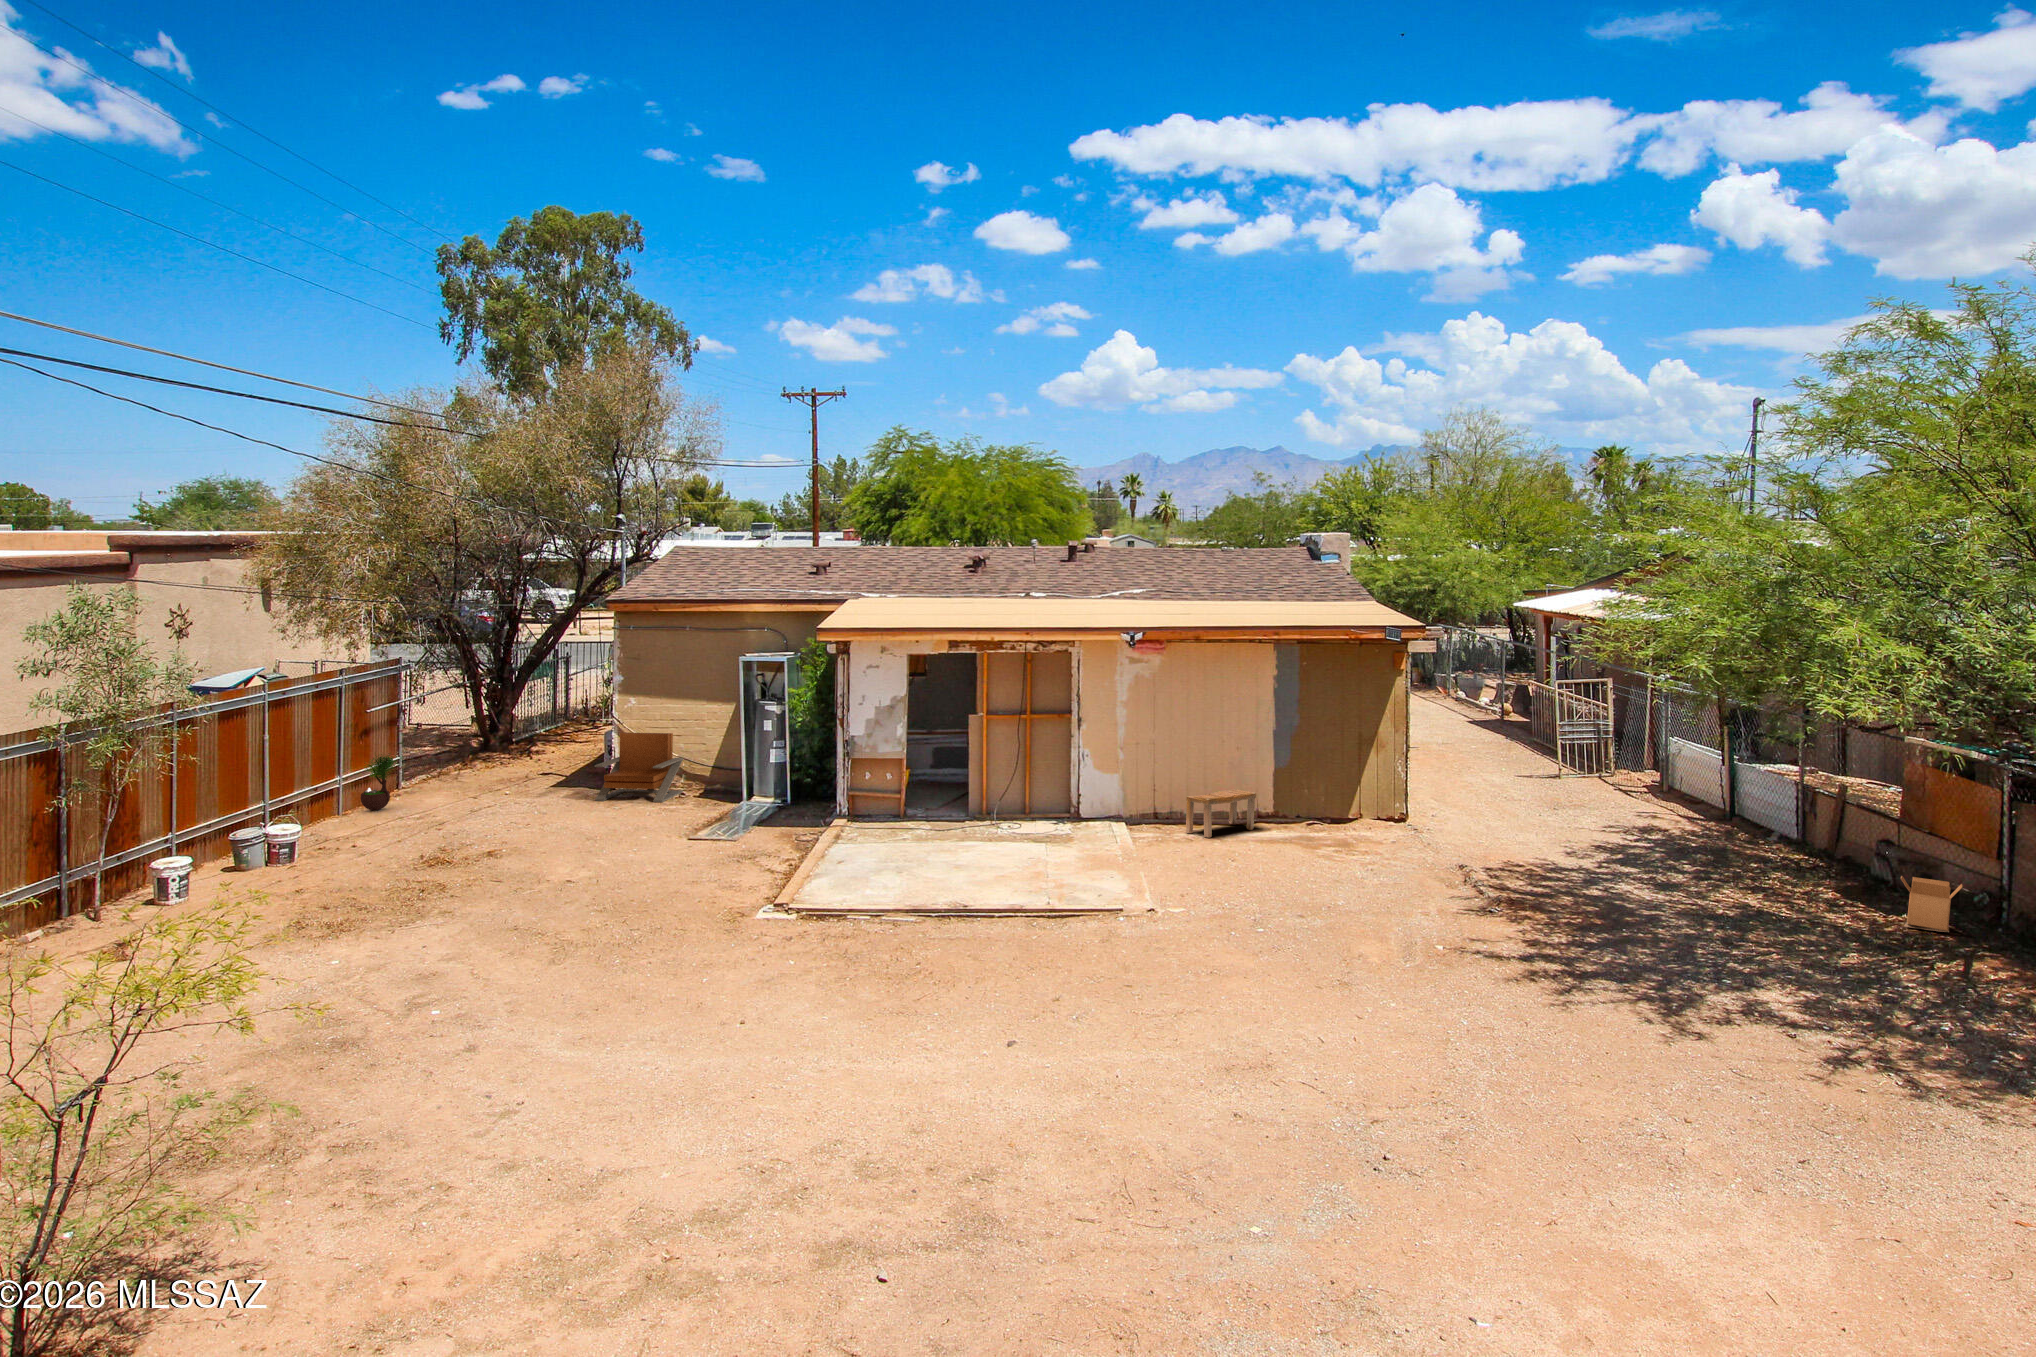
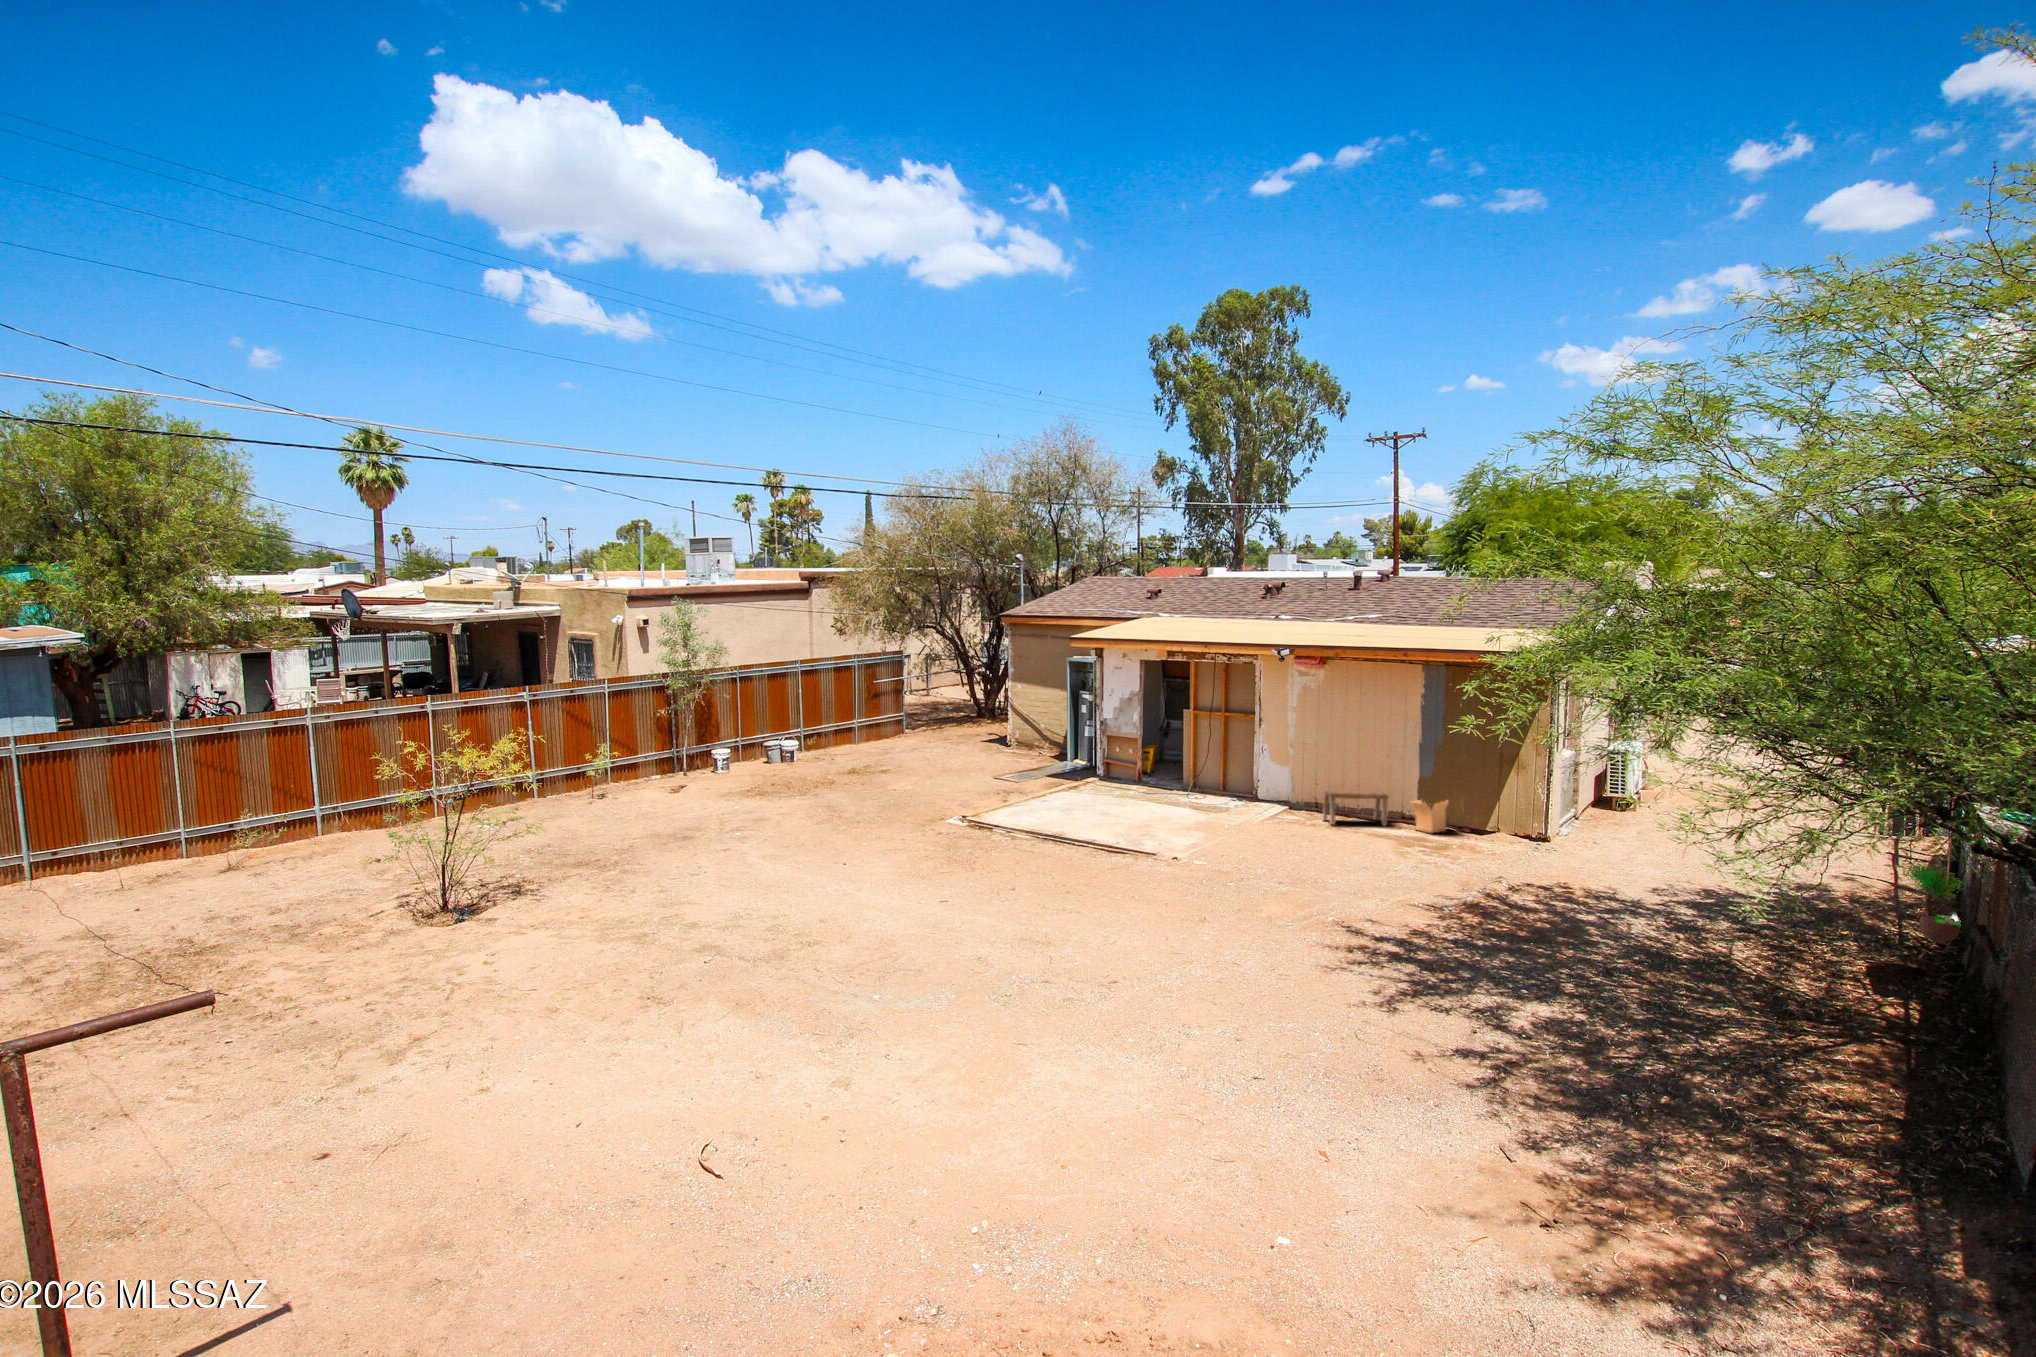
lounge chair: present [594,732,683,802] -> none [986,708,1046,757]
potted tree: present [360,754,396,810] -> present [1906,862,1961,945]
cardboard box: present [1901,876,1963,932] -> present [1412,800,1448,833]

